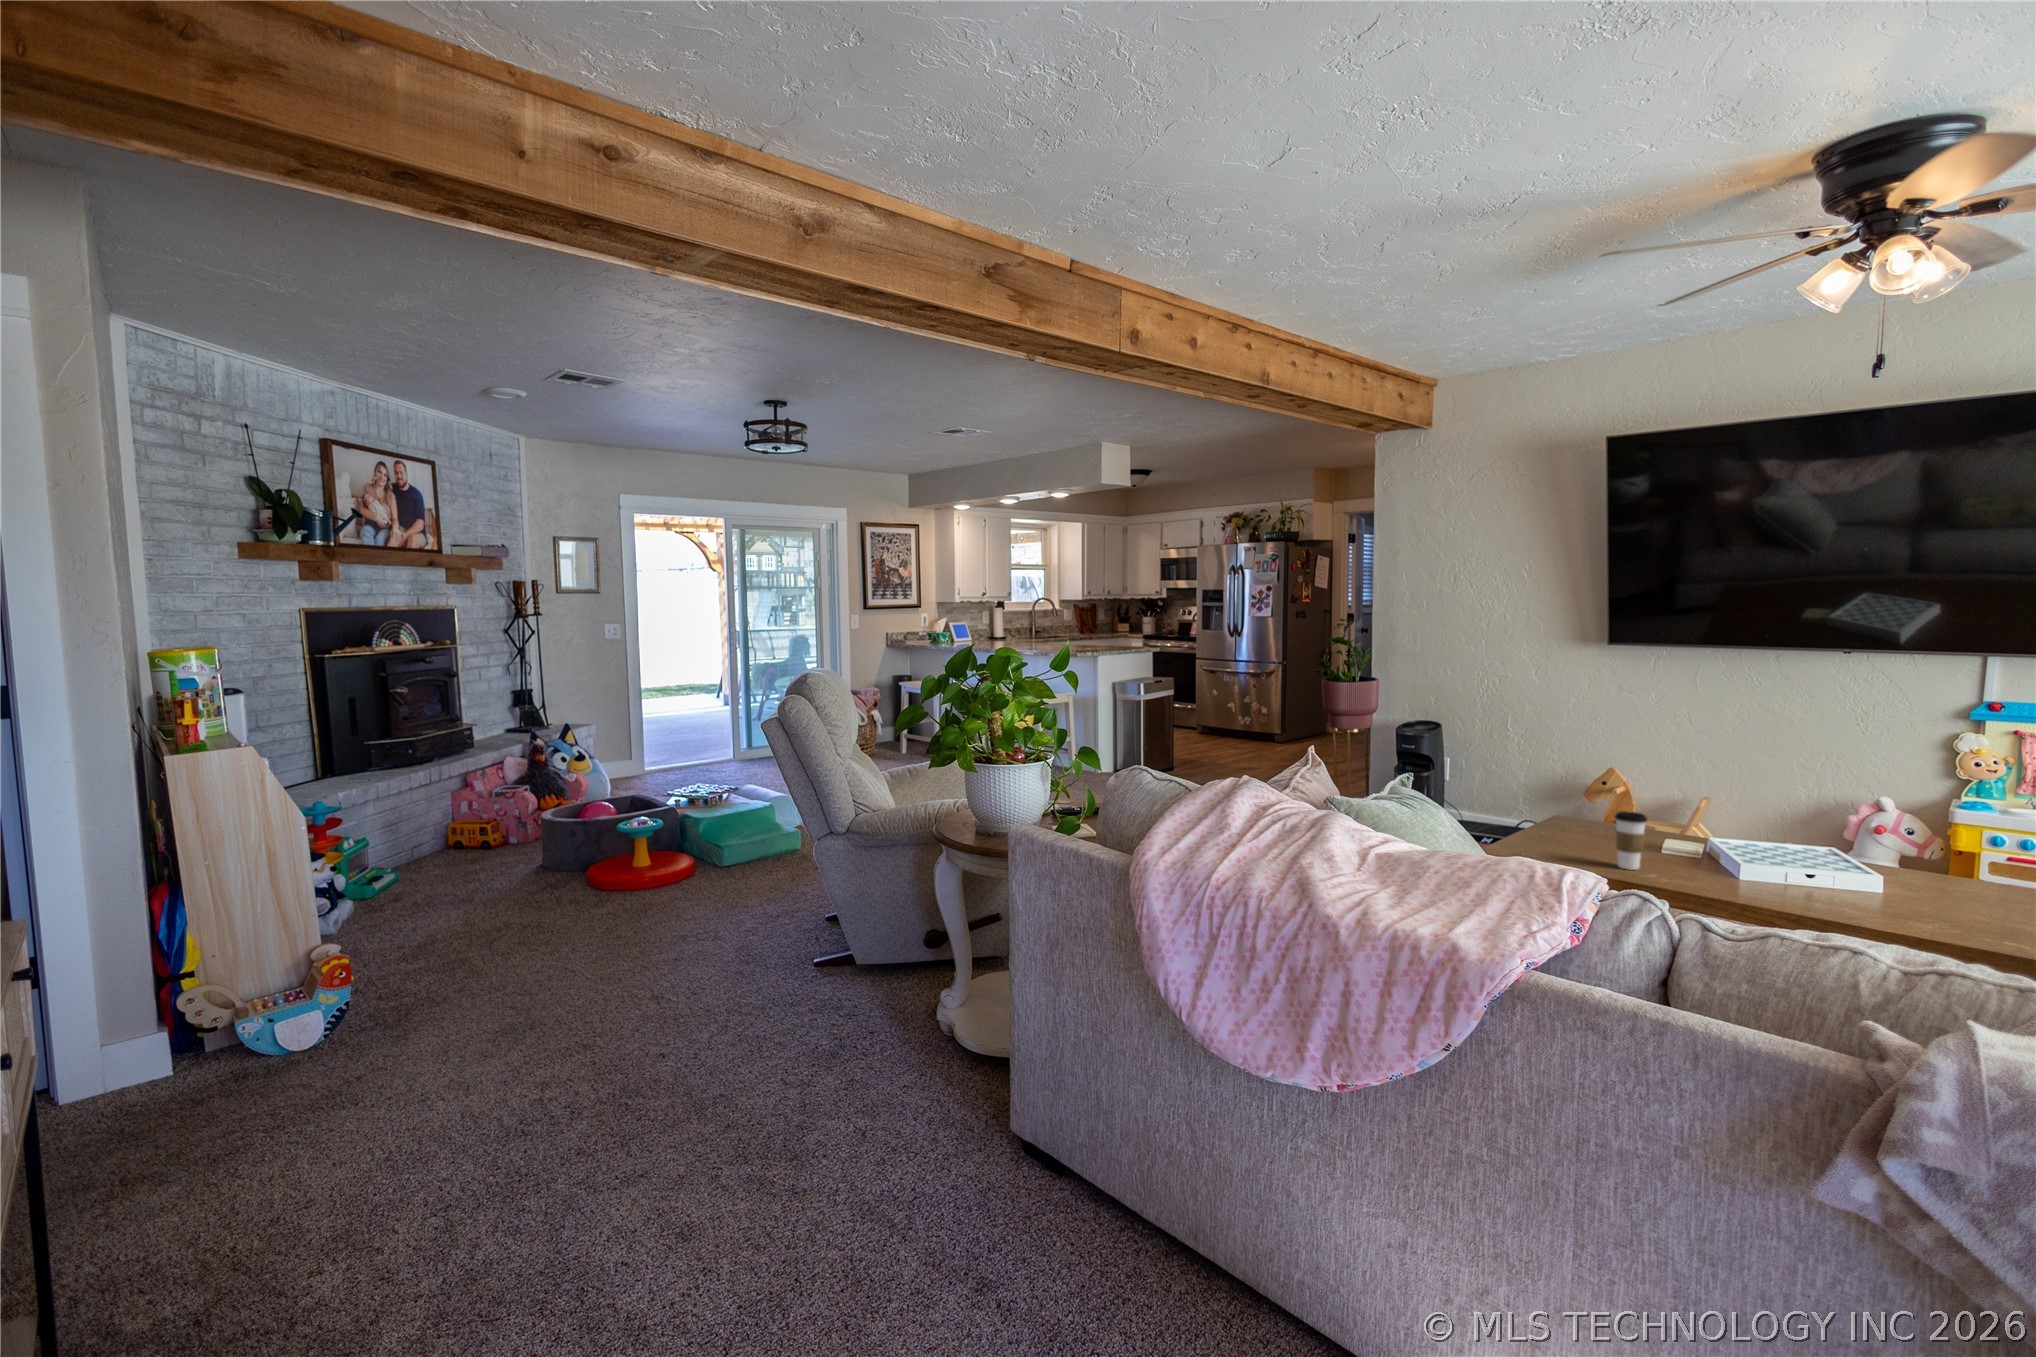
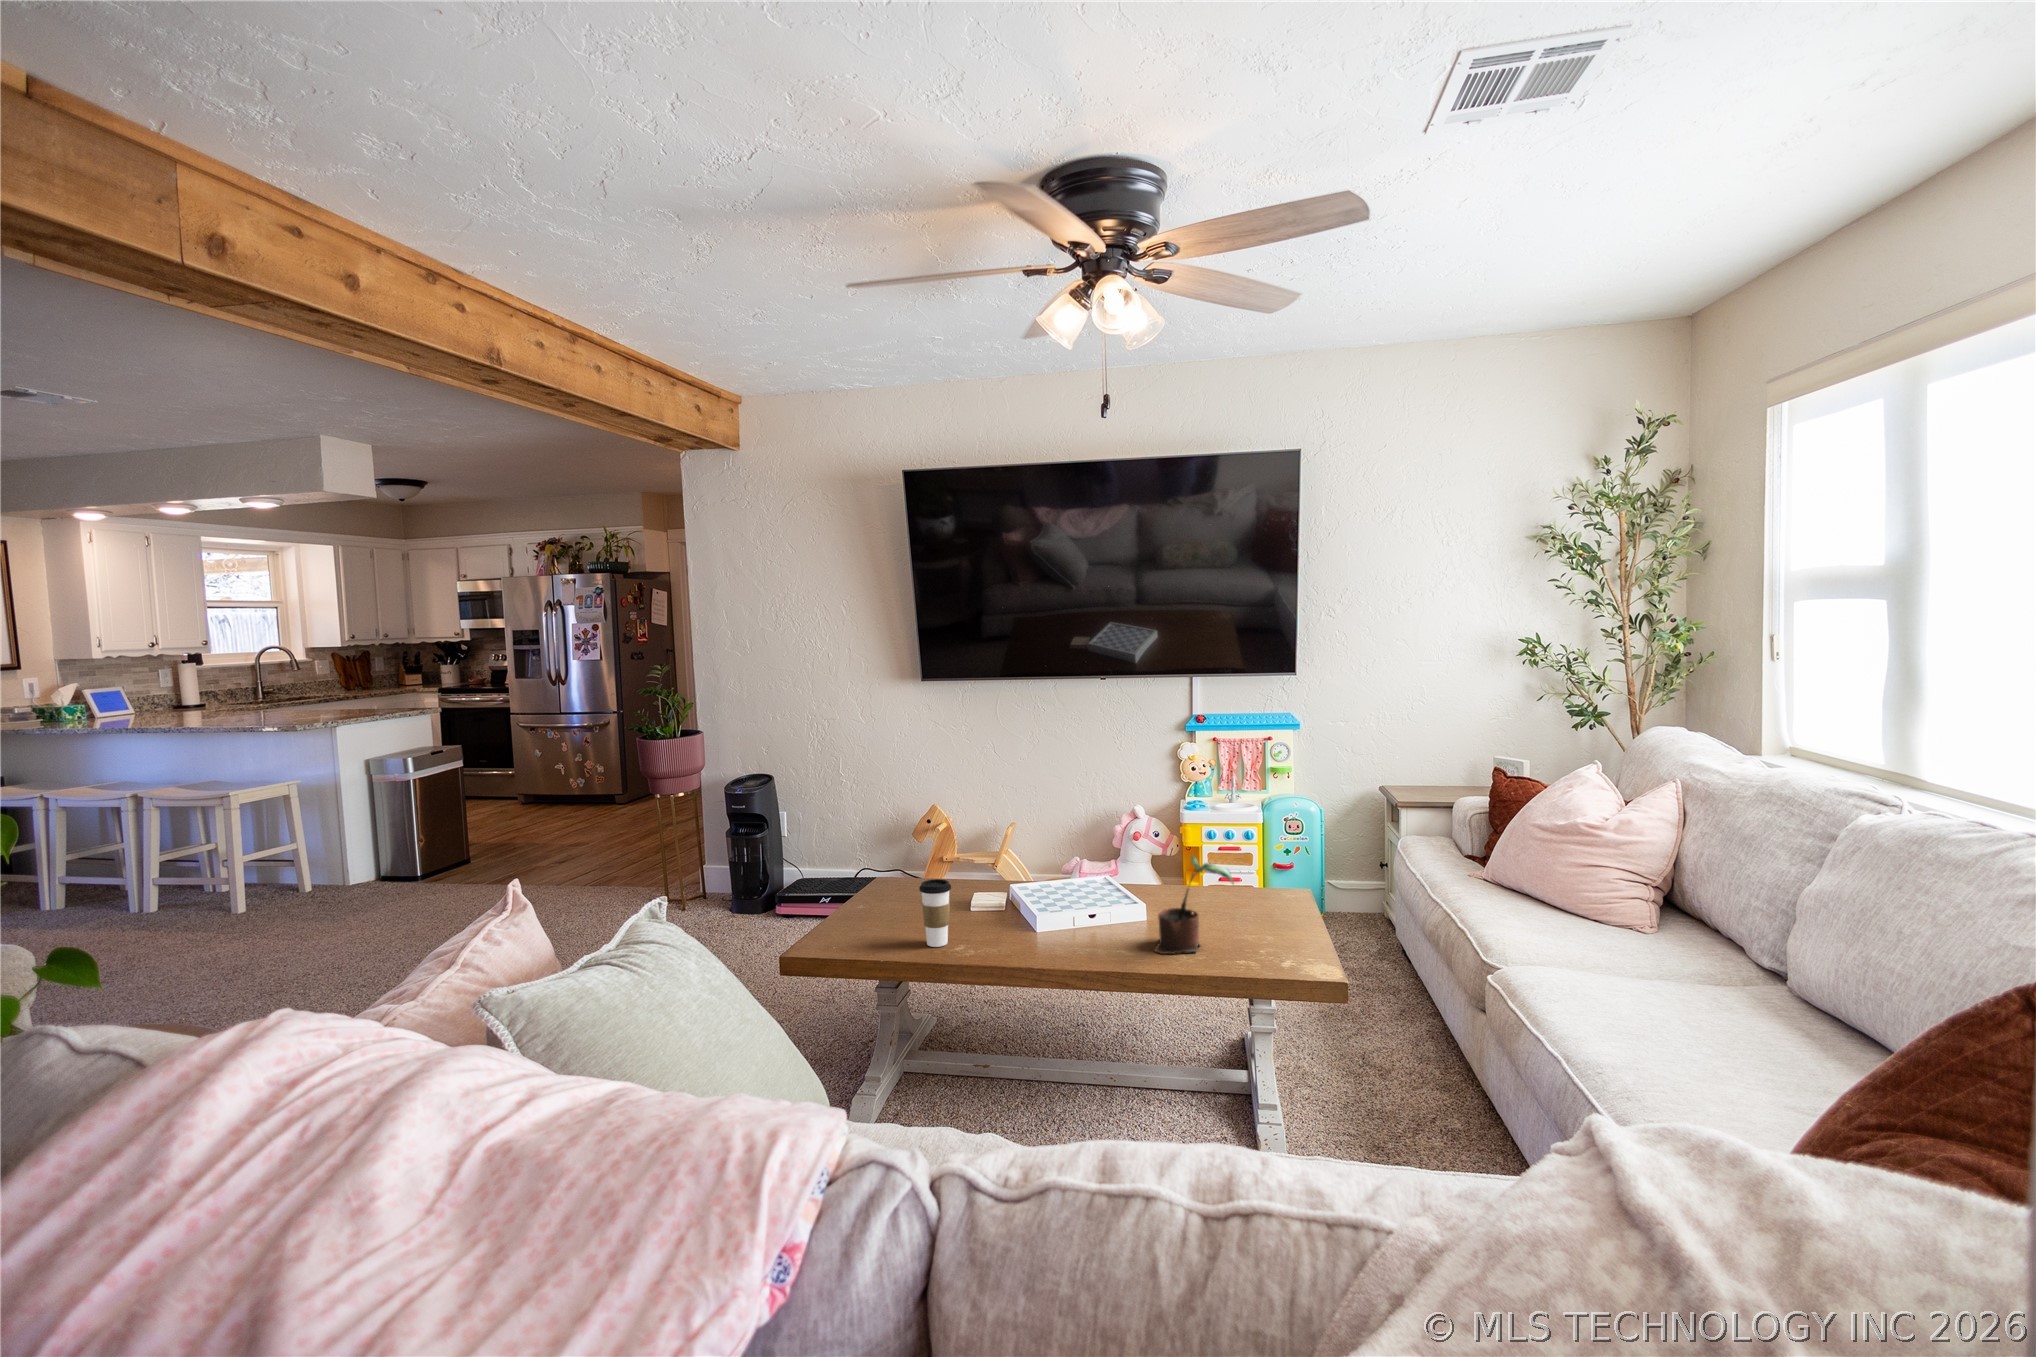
potted plant: none [1883,822,2004,922] -> present [1155,855,1234,954]

